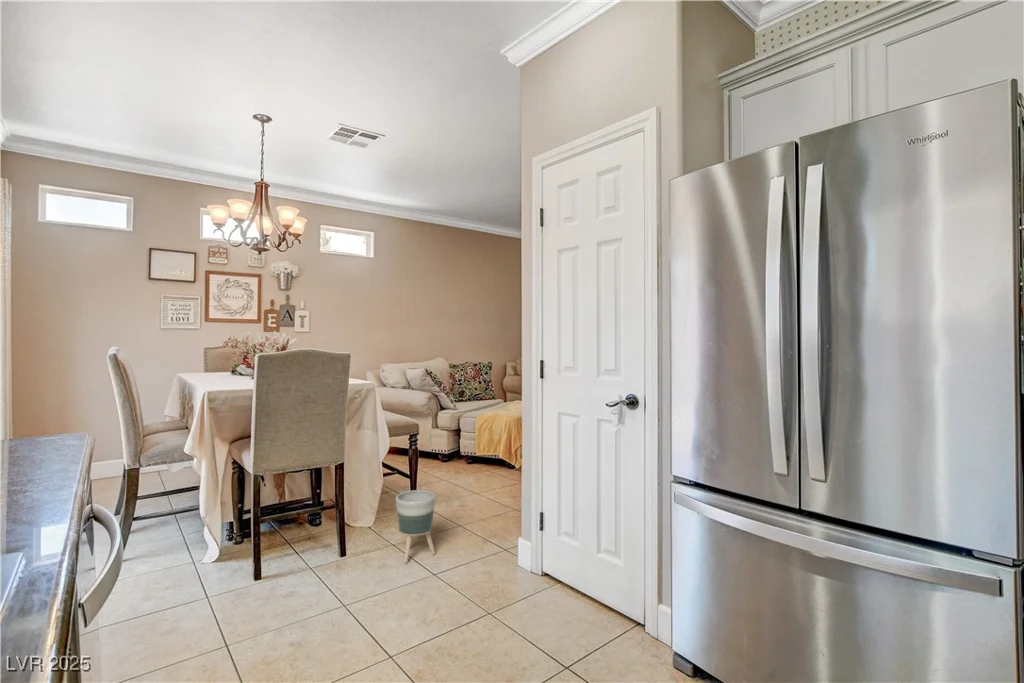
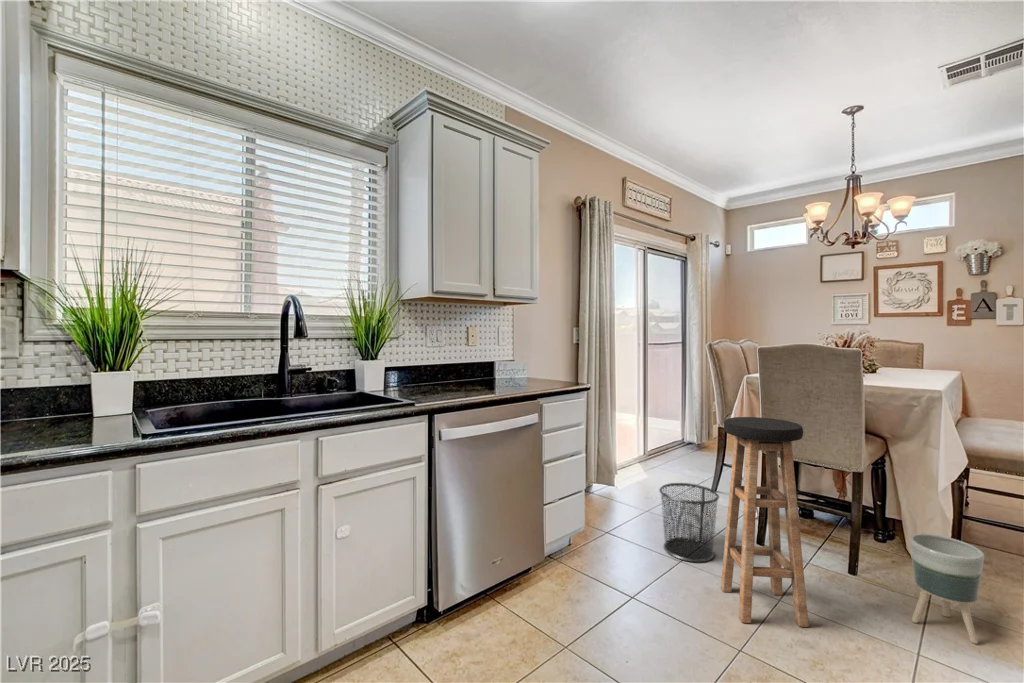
bar stool: none [294,429,381,644] -> present [721,417,809,627]
waste bin: none [165,539,252,651] -> present [659,483,719,562]

